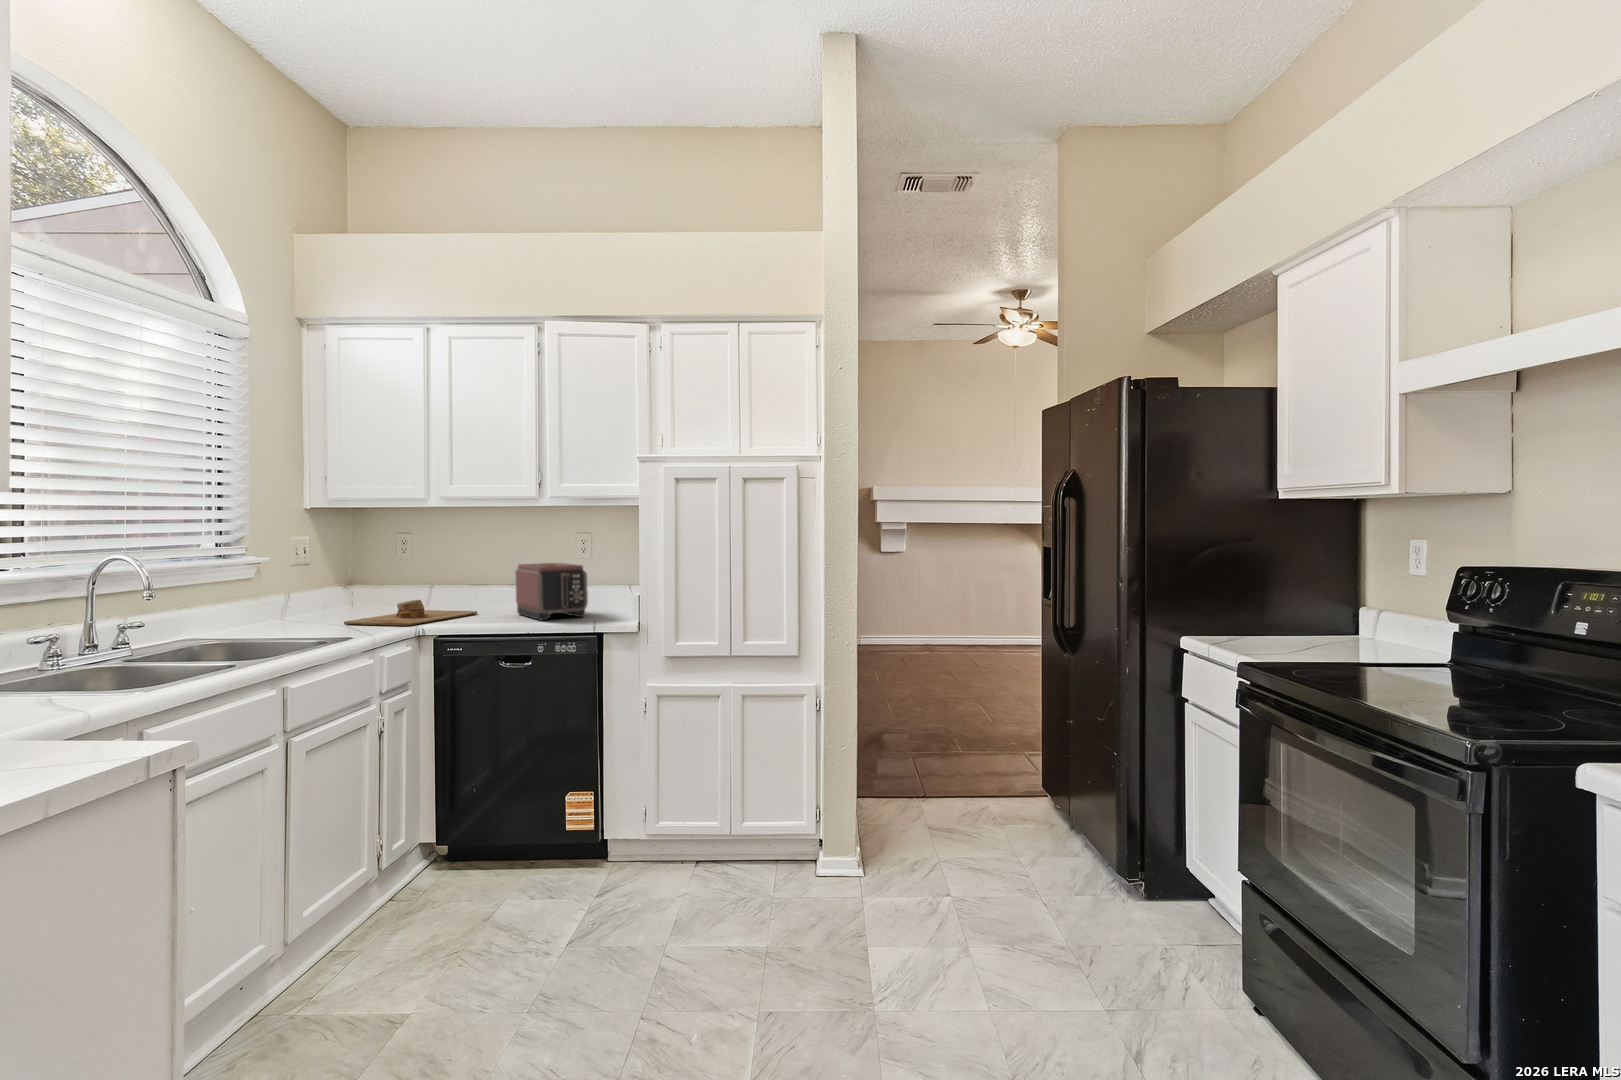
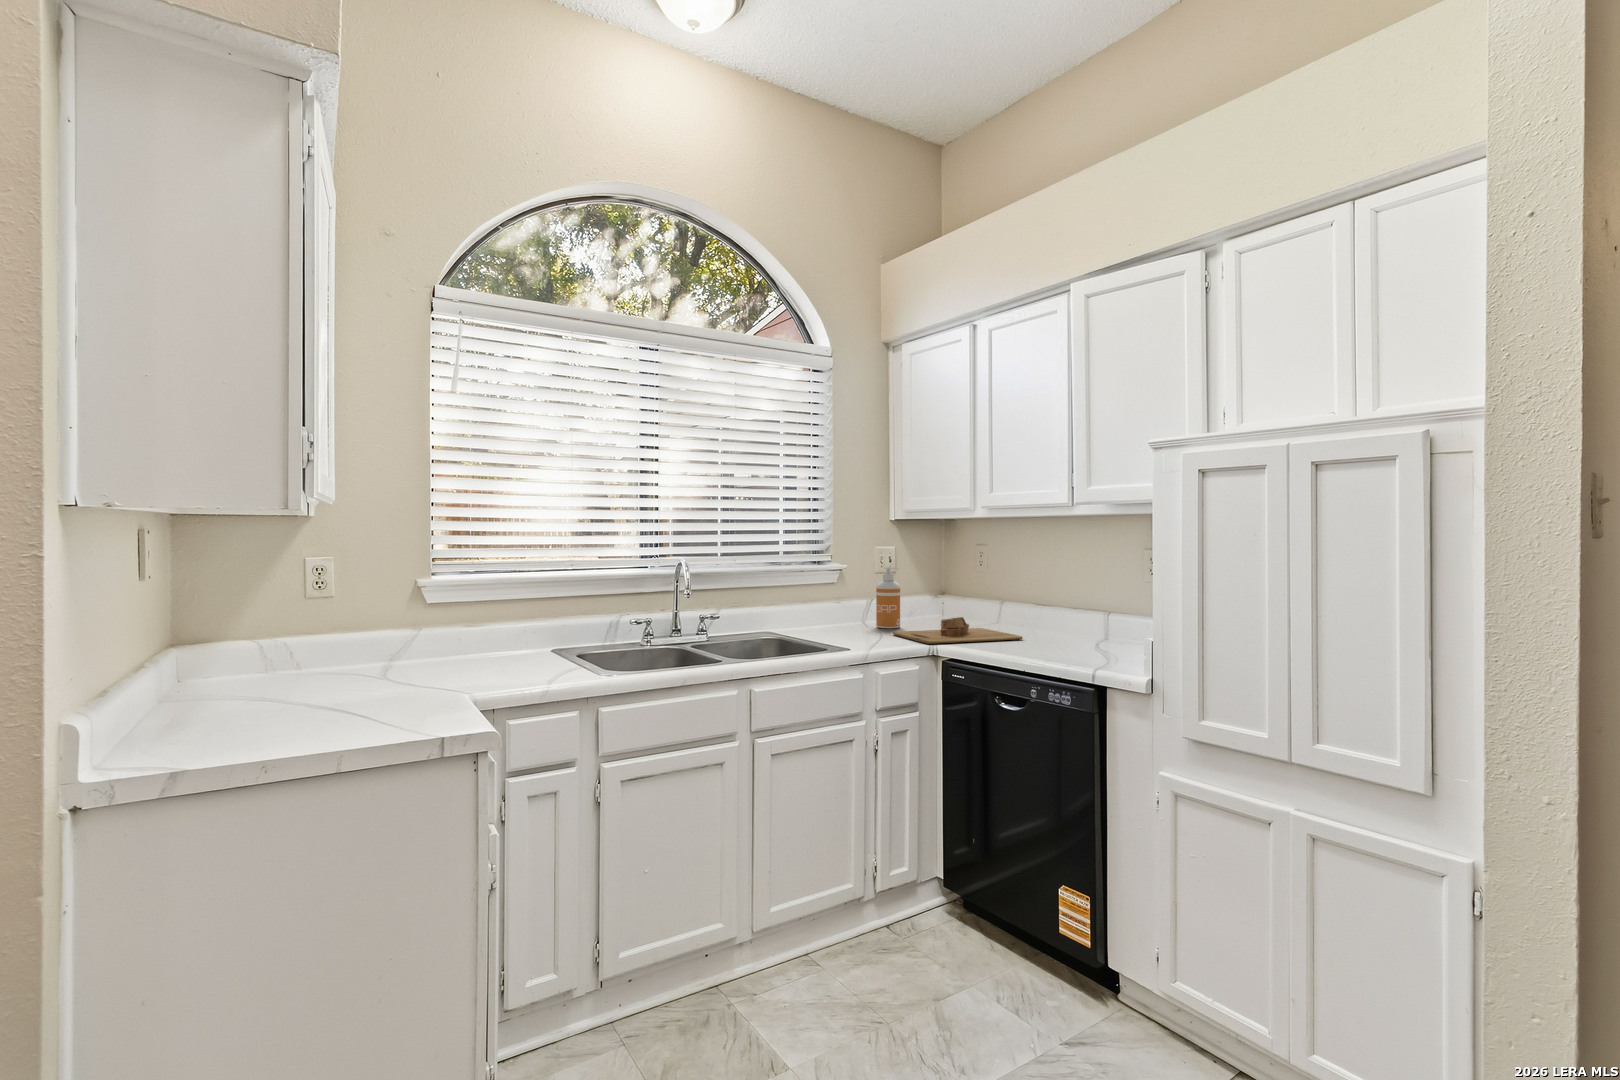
soap dispenser: none [297,557,328,622] -> present [876,567,900,628]
toaster: present [515,563,588,620] -> none [1050,586,1117,660]

